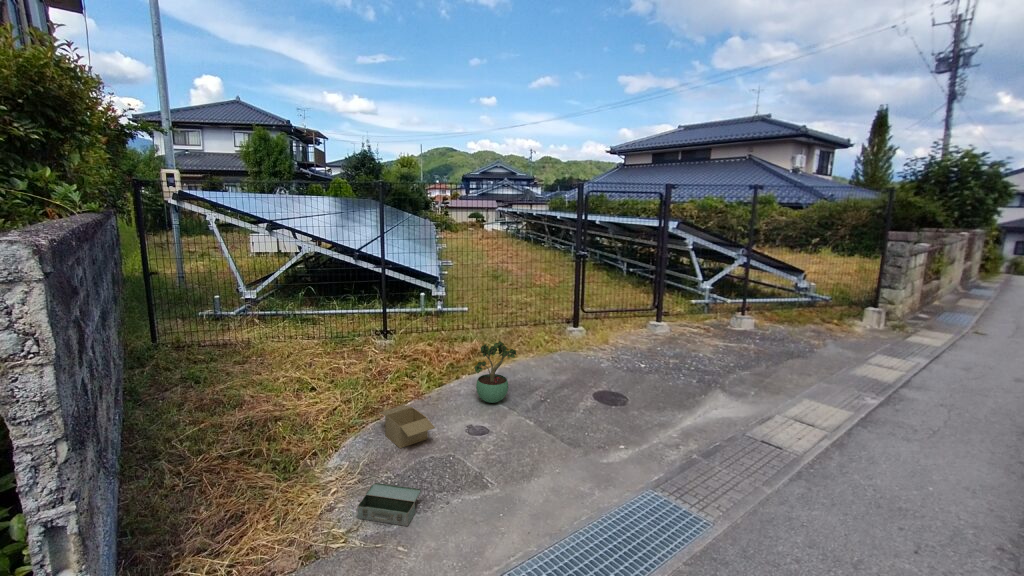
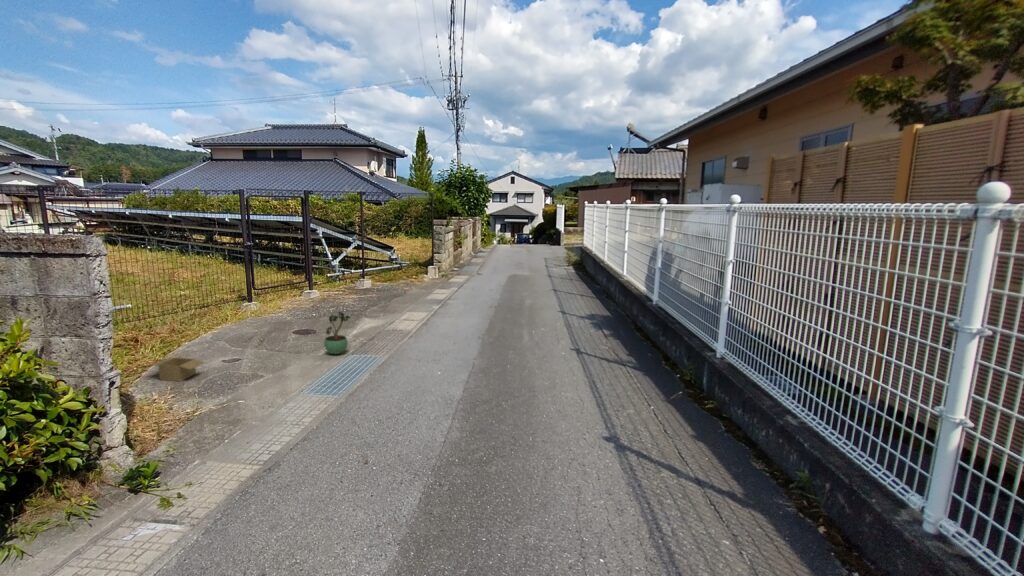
potted plant: present [474,341,516,403] -> present [324,311,350,354]
toolbox: present [357,483,421,526] -> none [190,385,229,408]

